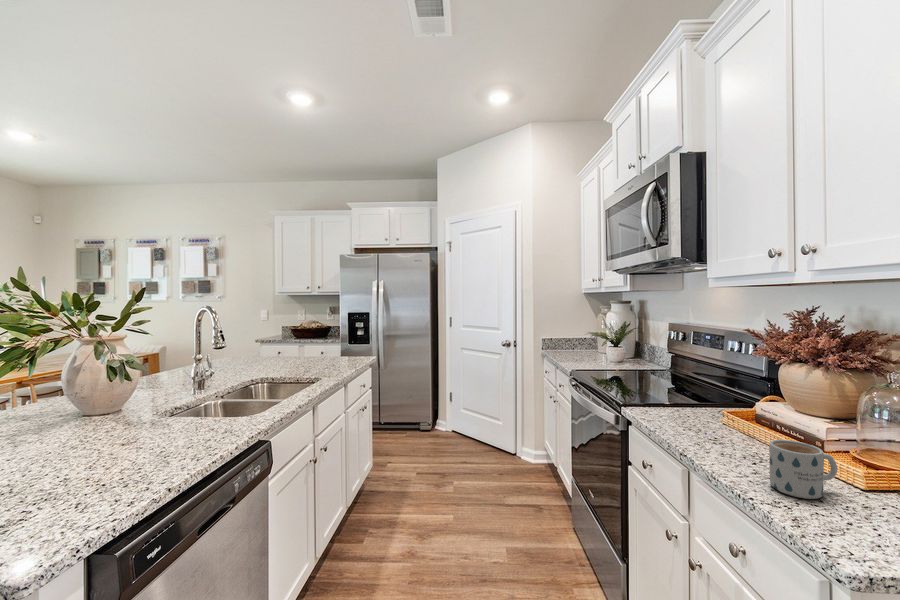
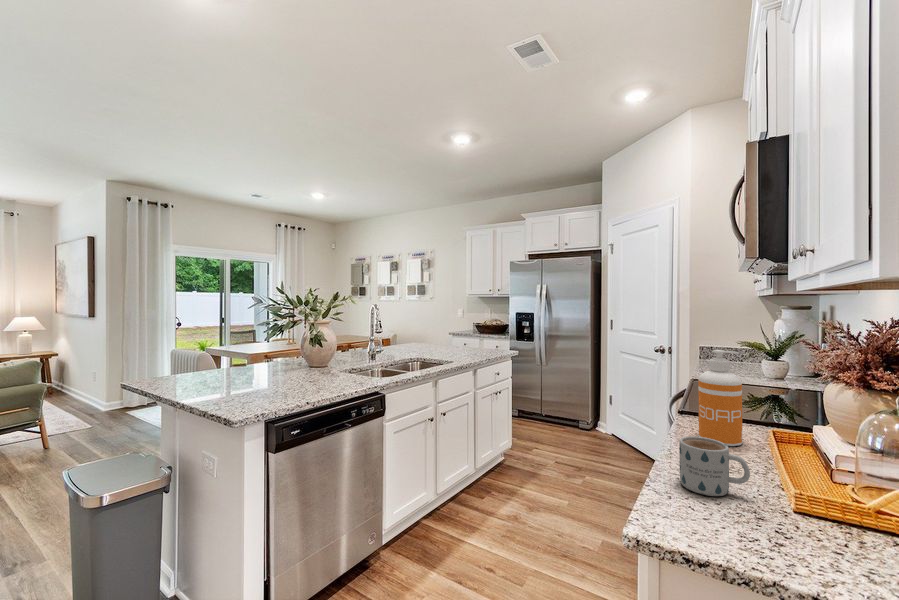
soap dispenser: none [688,349,728,439] -> present [698,350,743,446]

